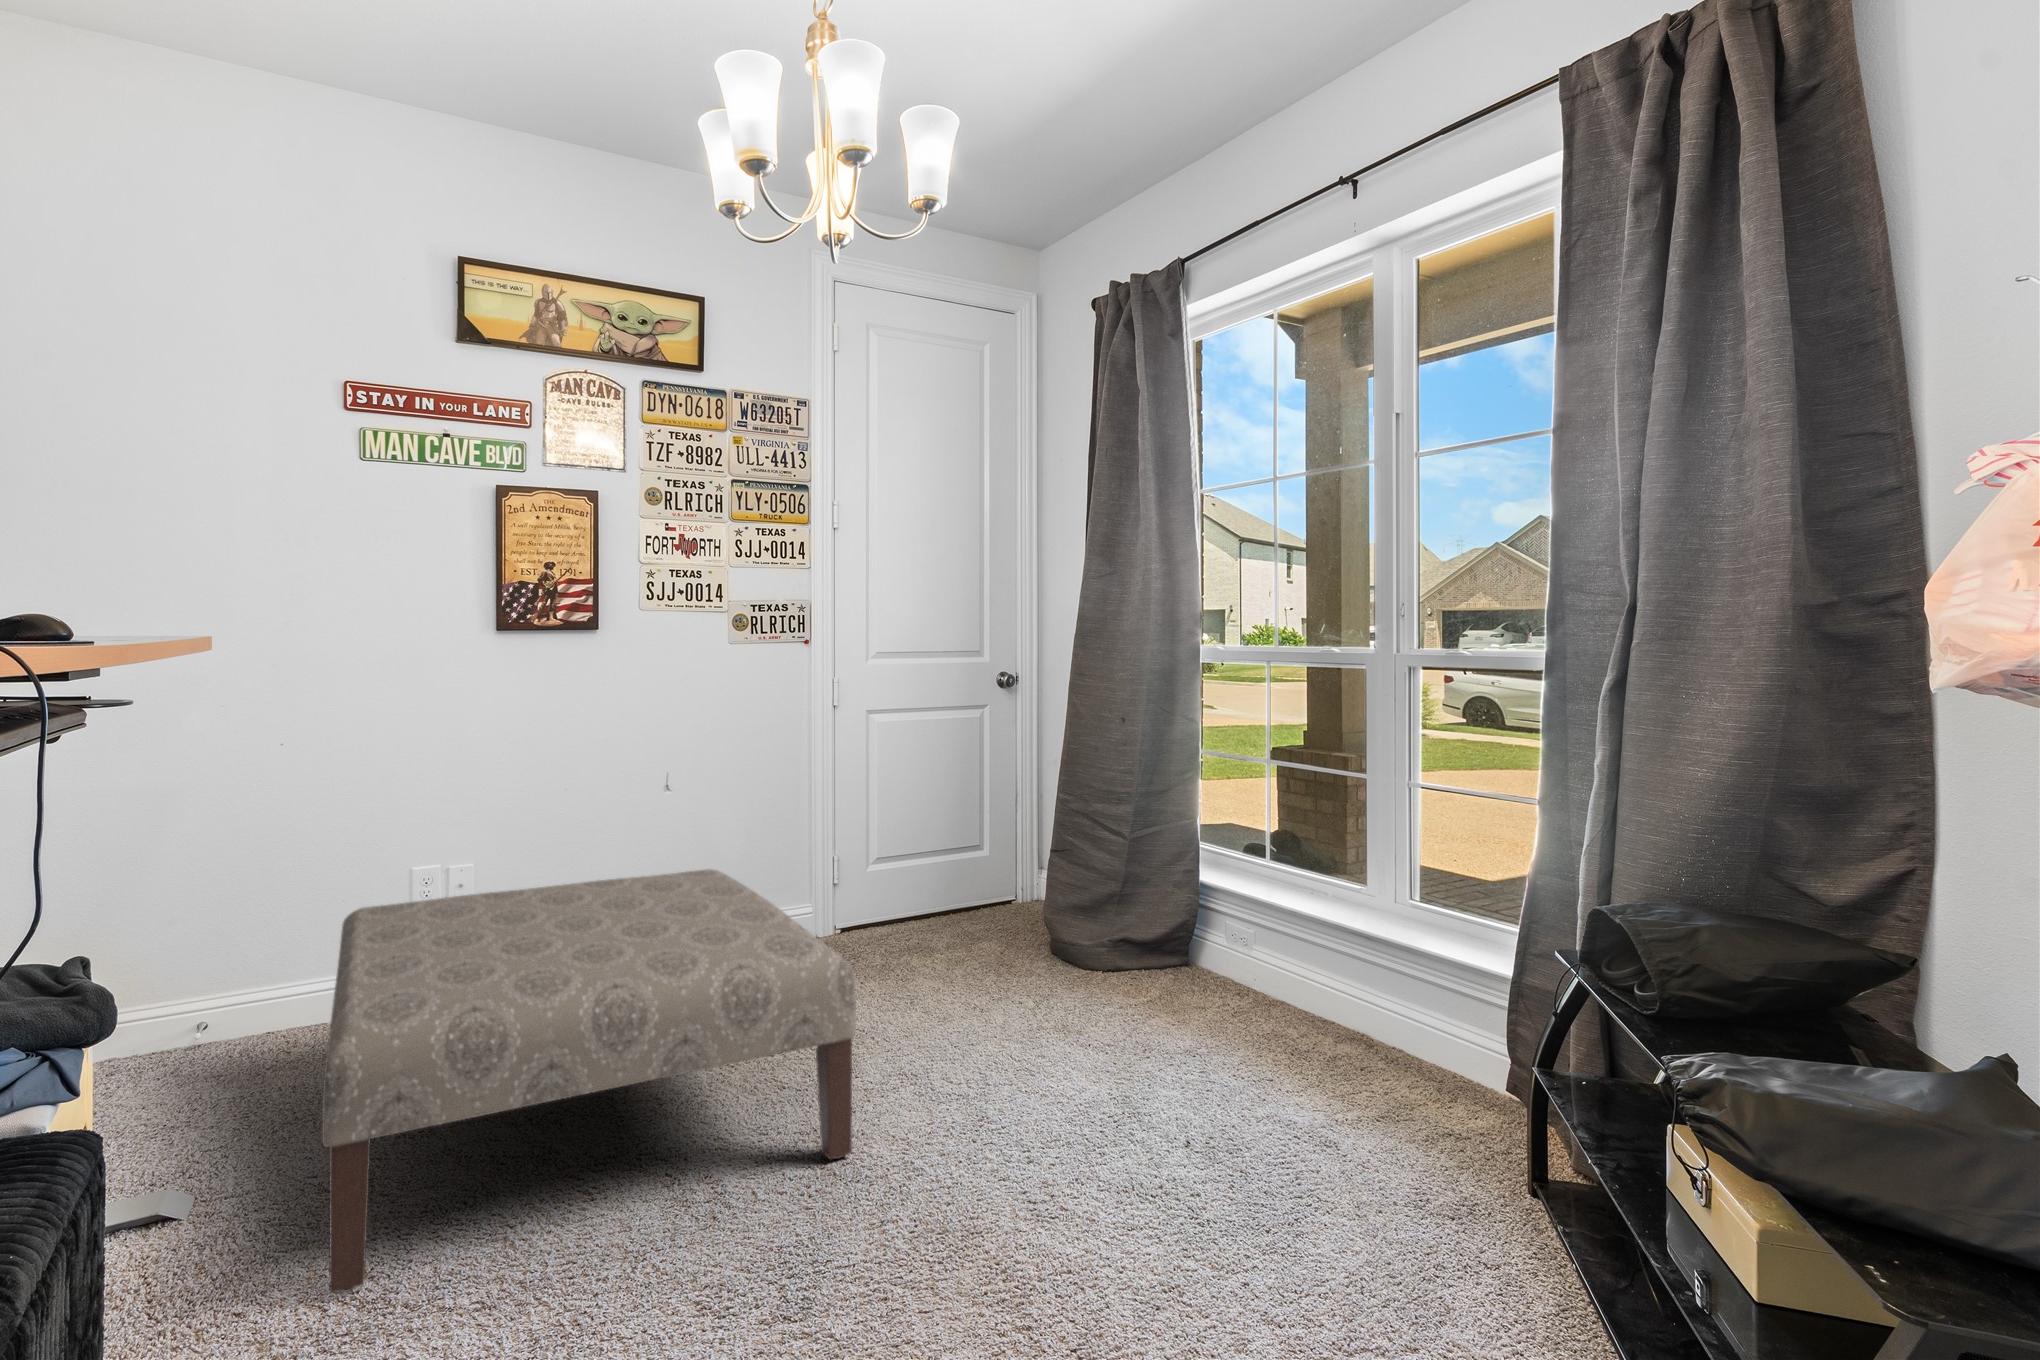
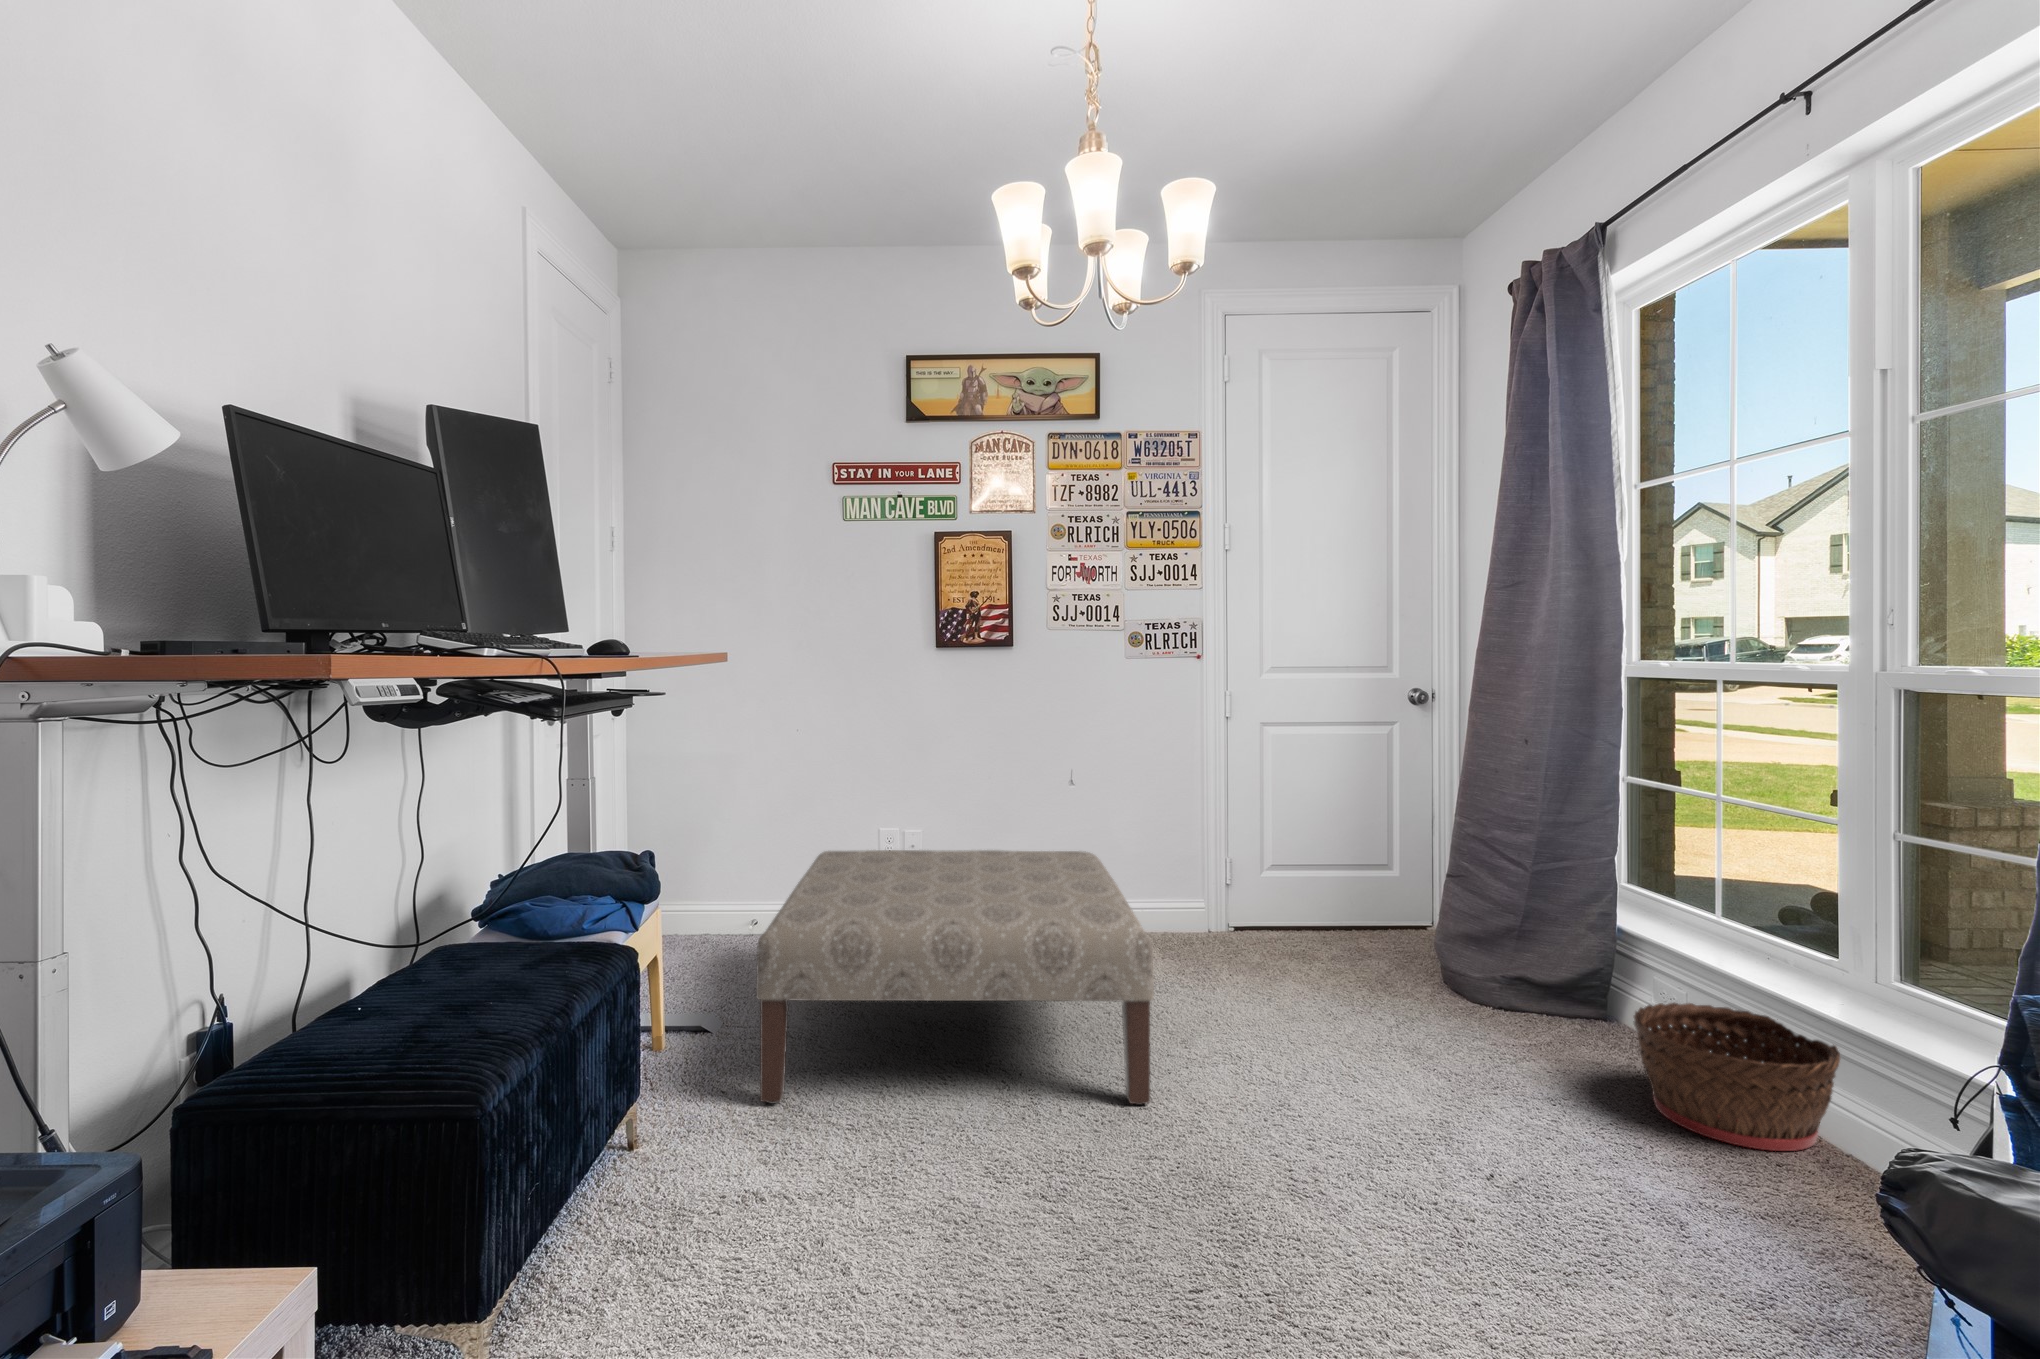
basket: none [1247,945,1397,1066] -> present [1634,1003,1840,1151]

